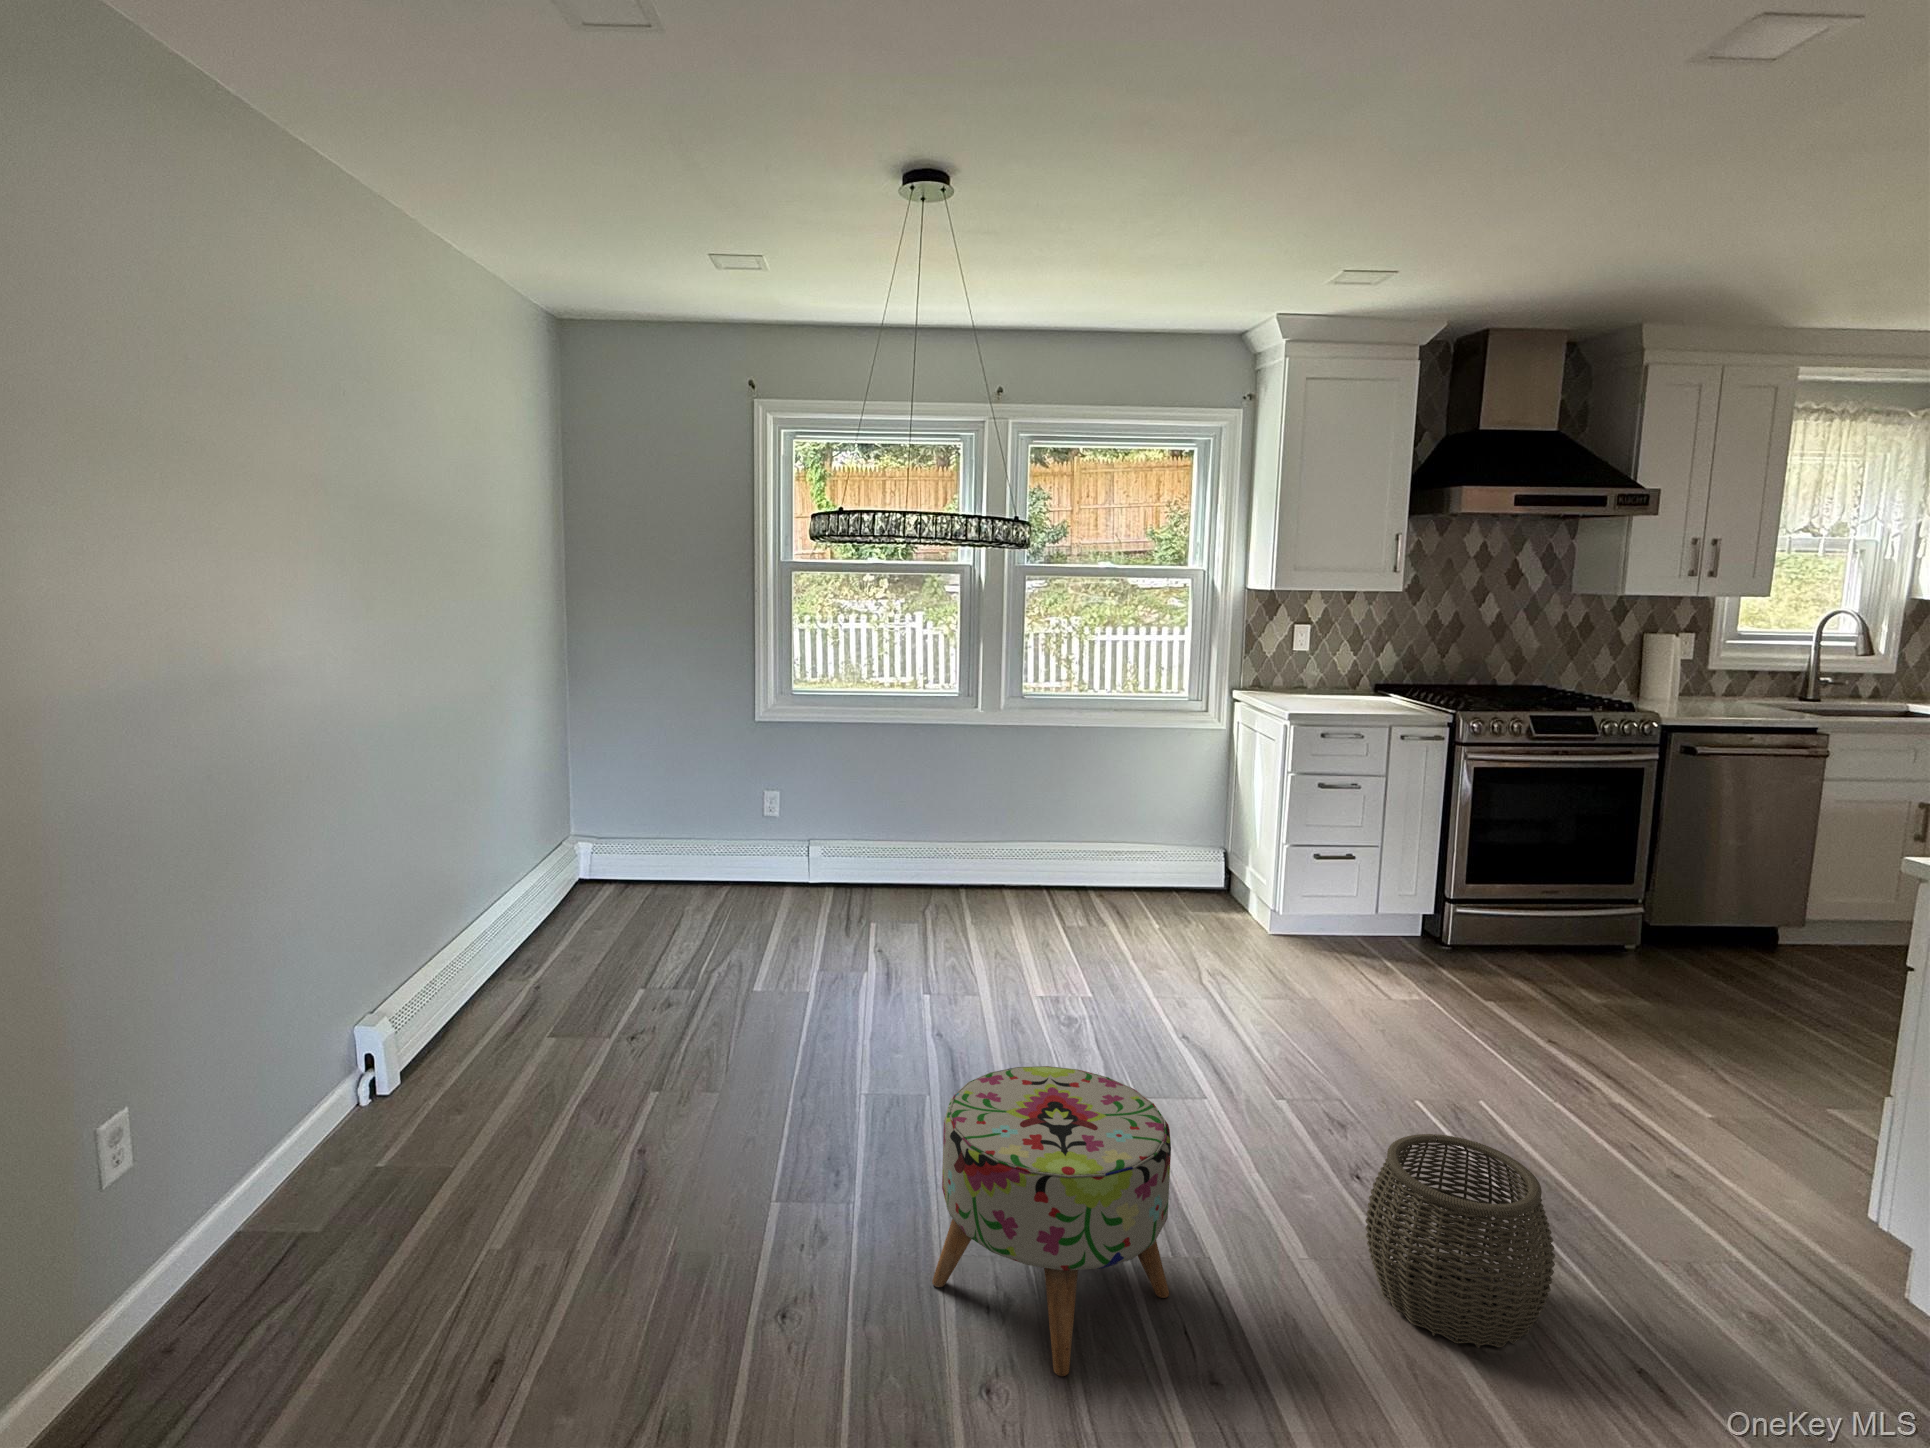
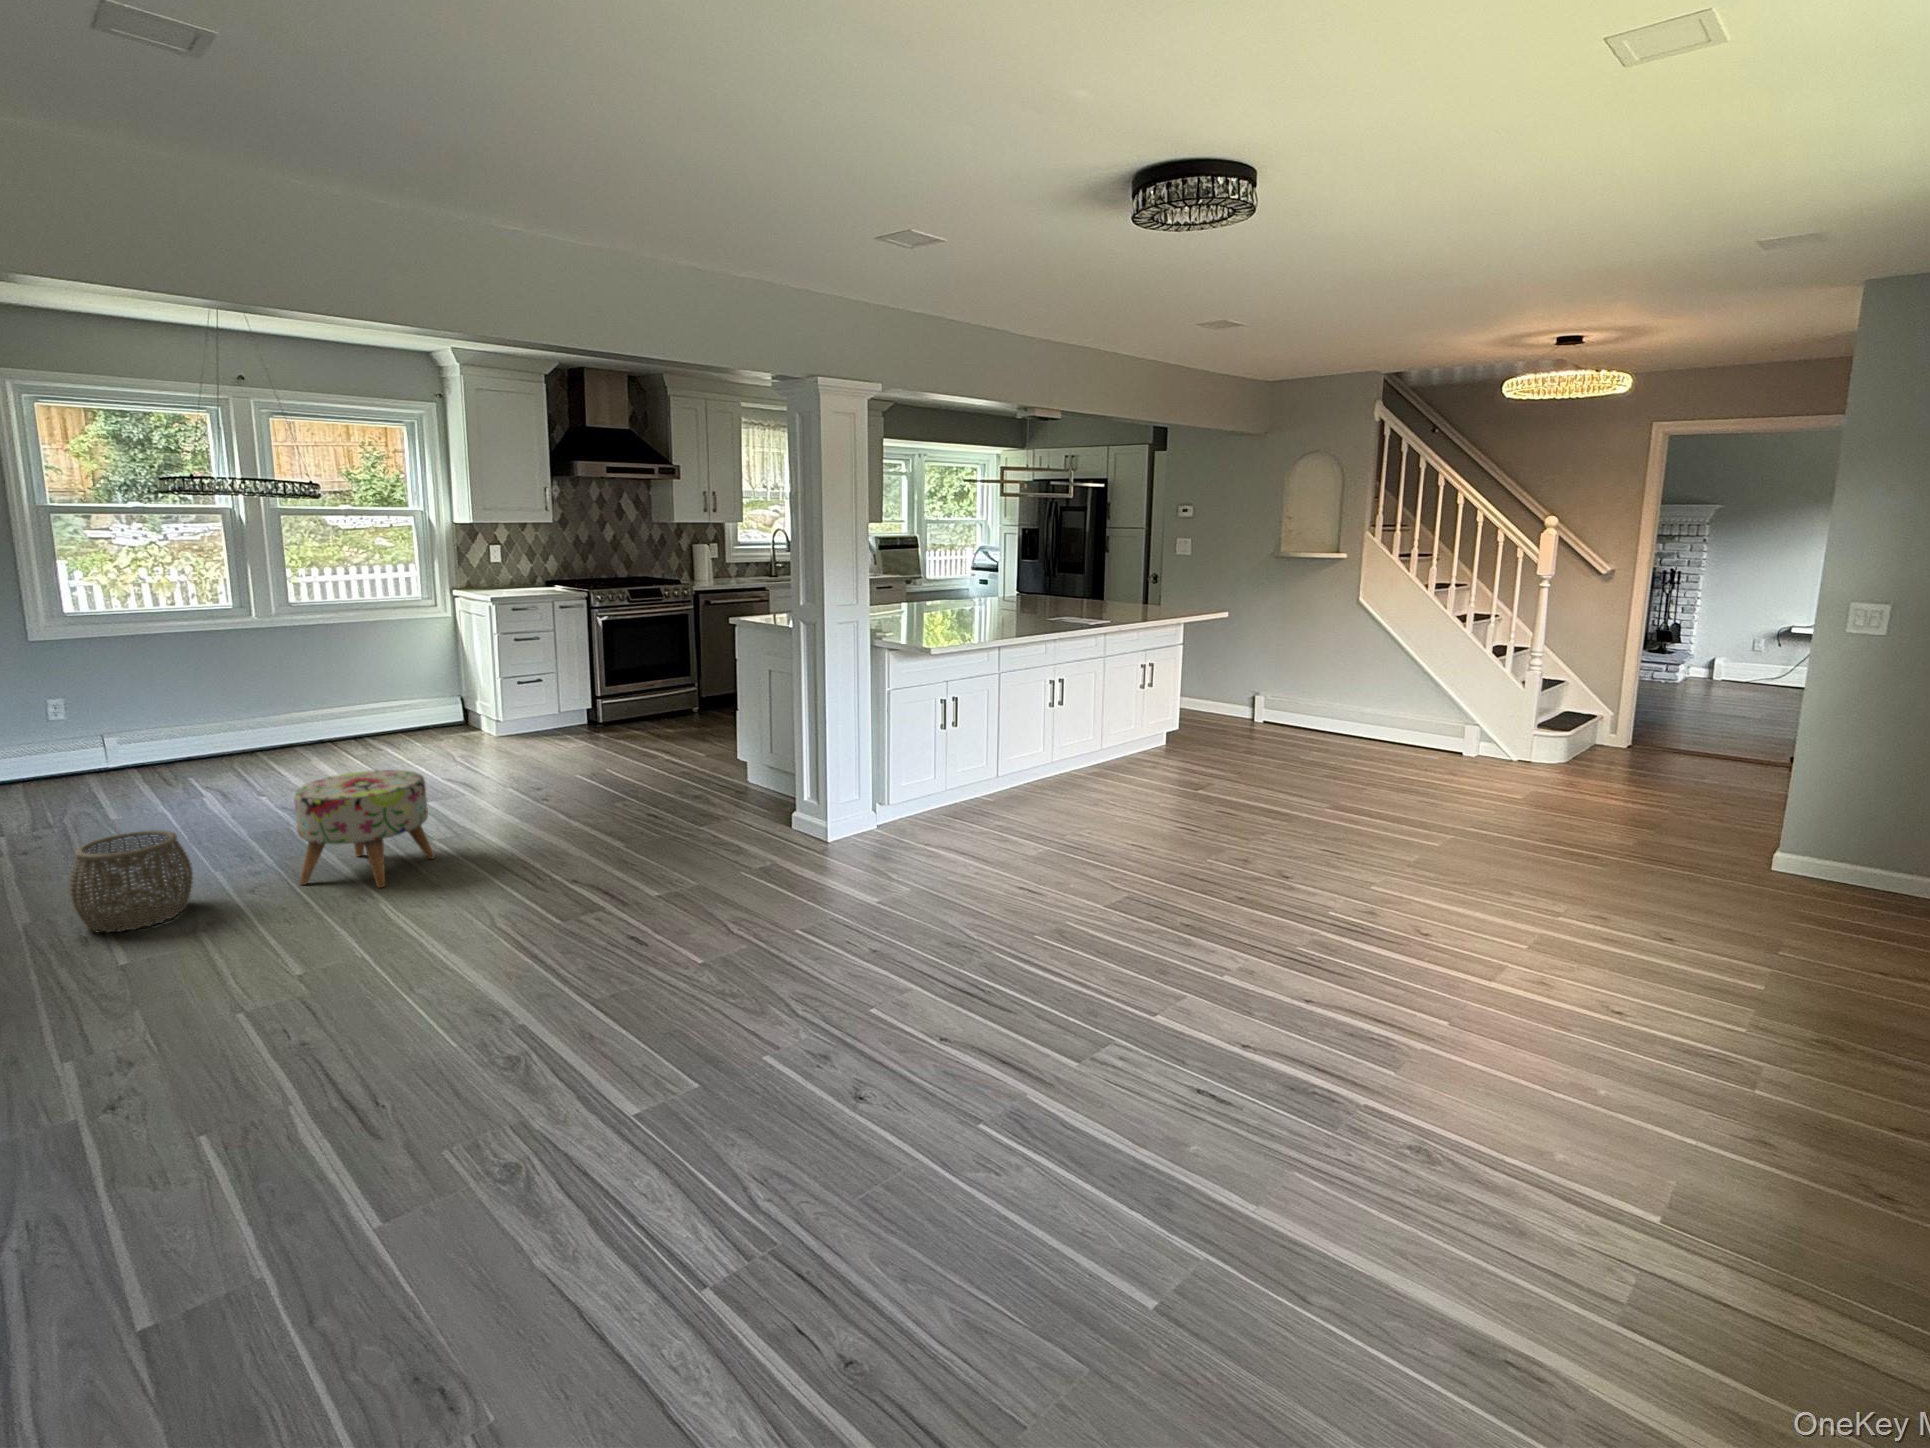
woven basket: present [1365,1134,1555,1348] -> present [69,830,193,932]

